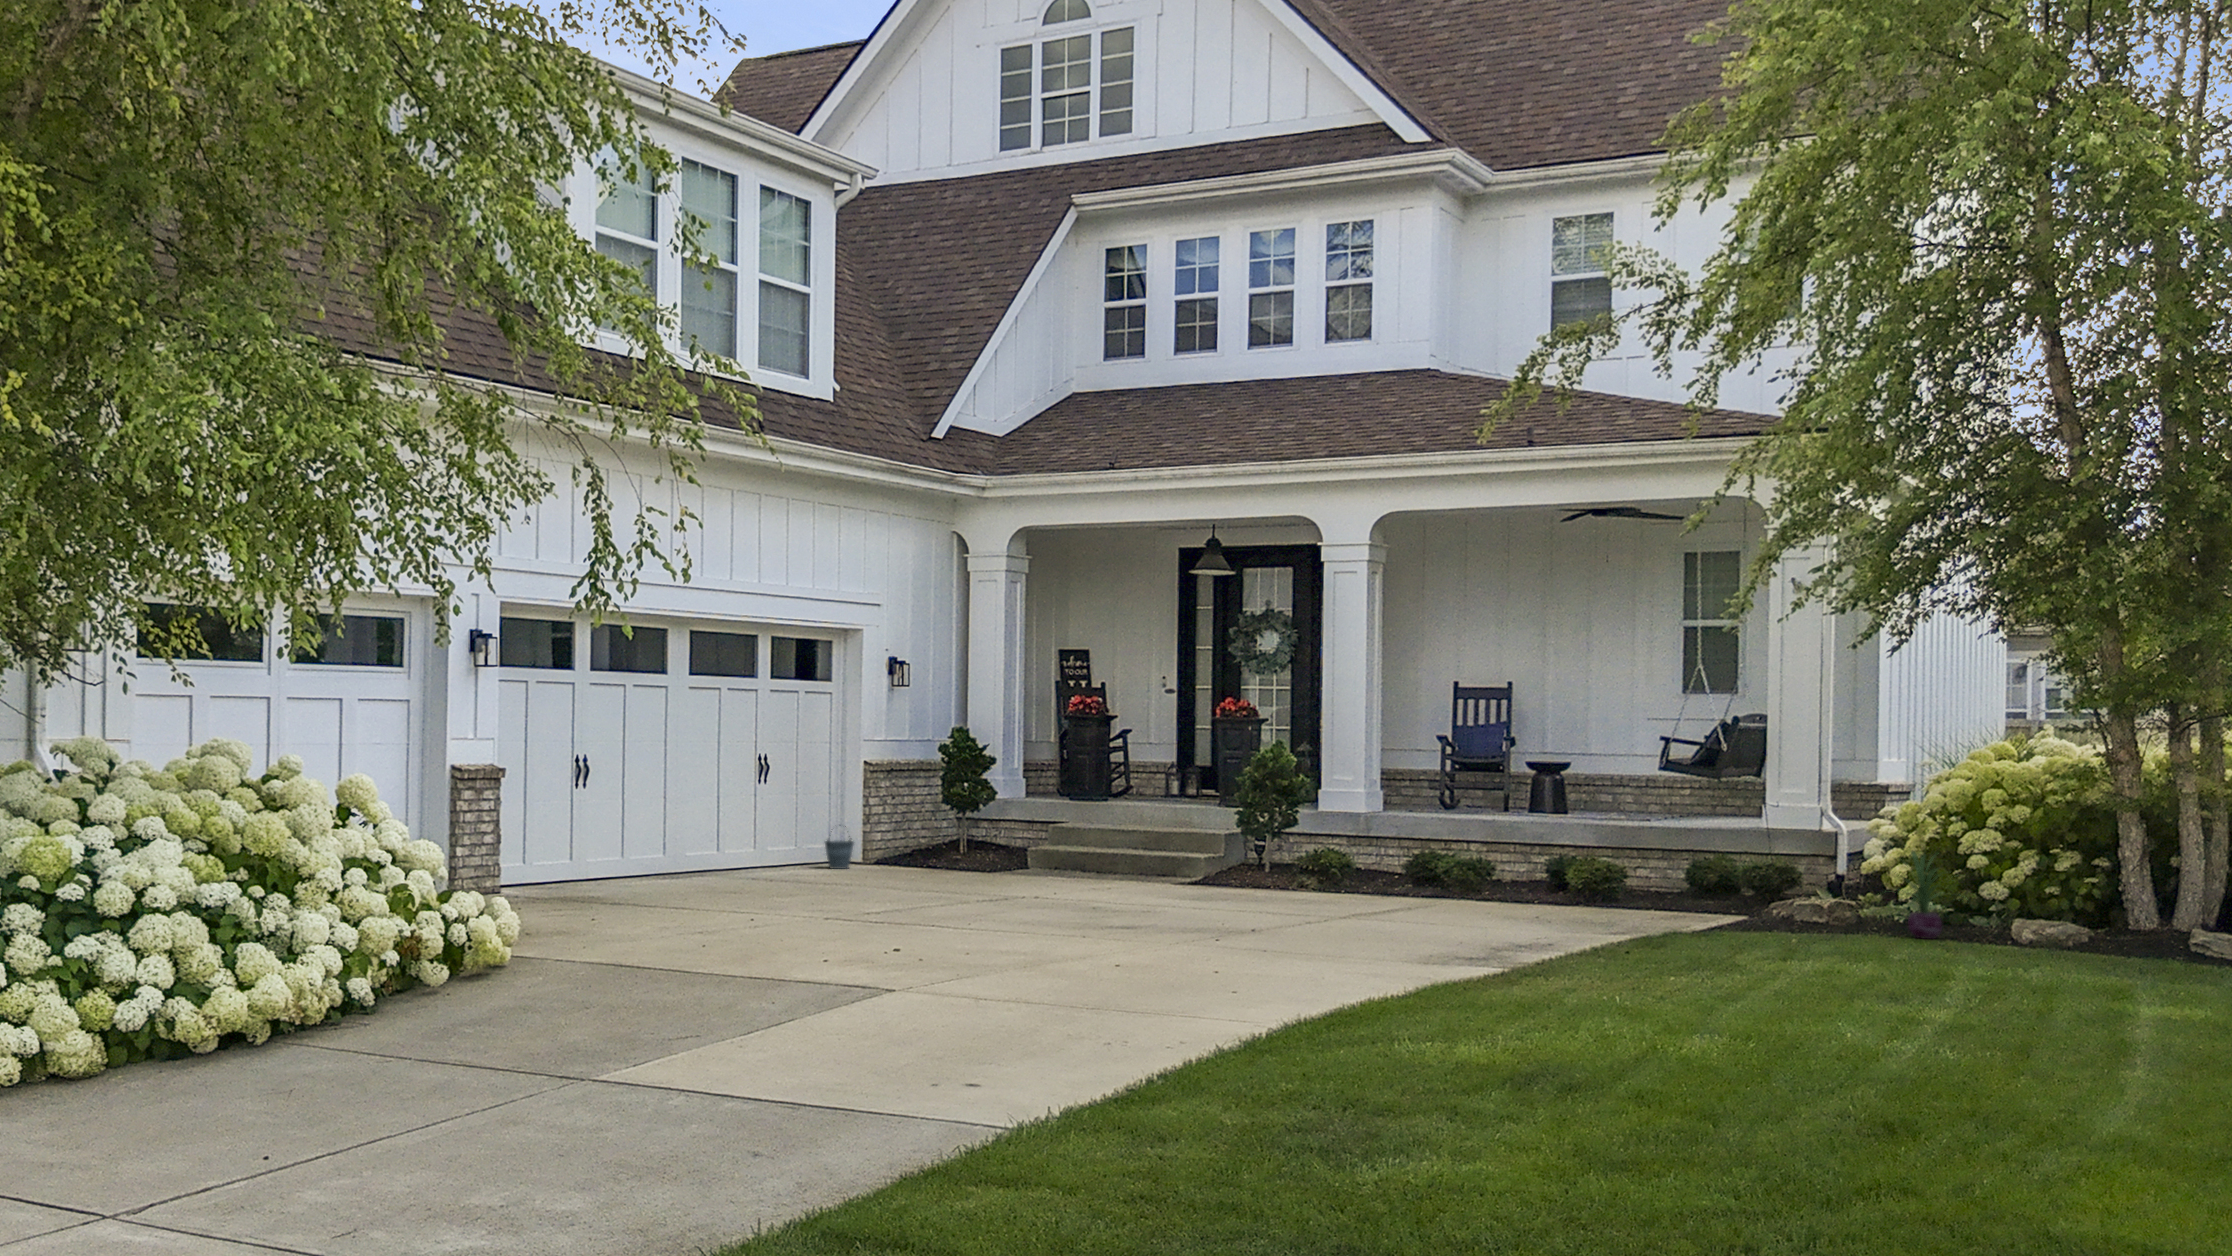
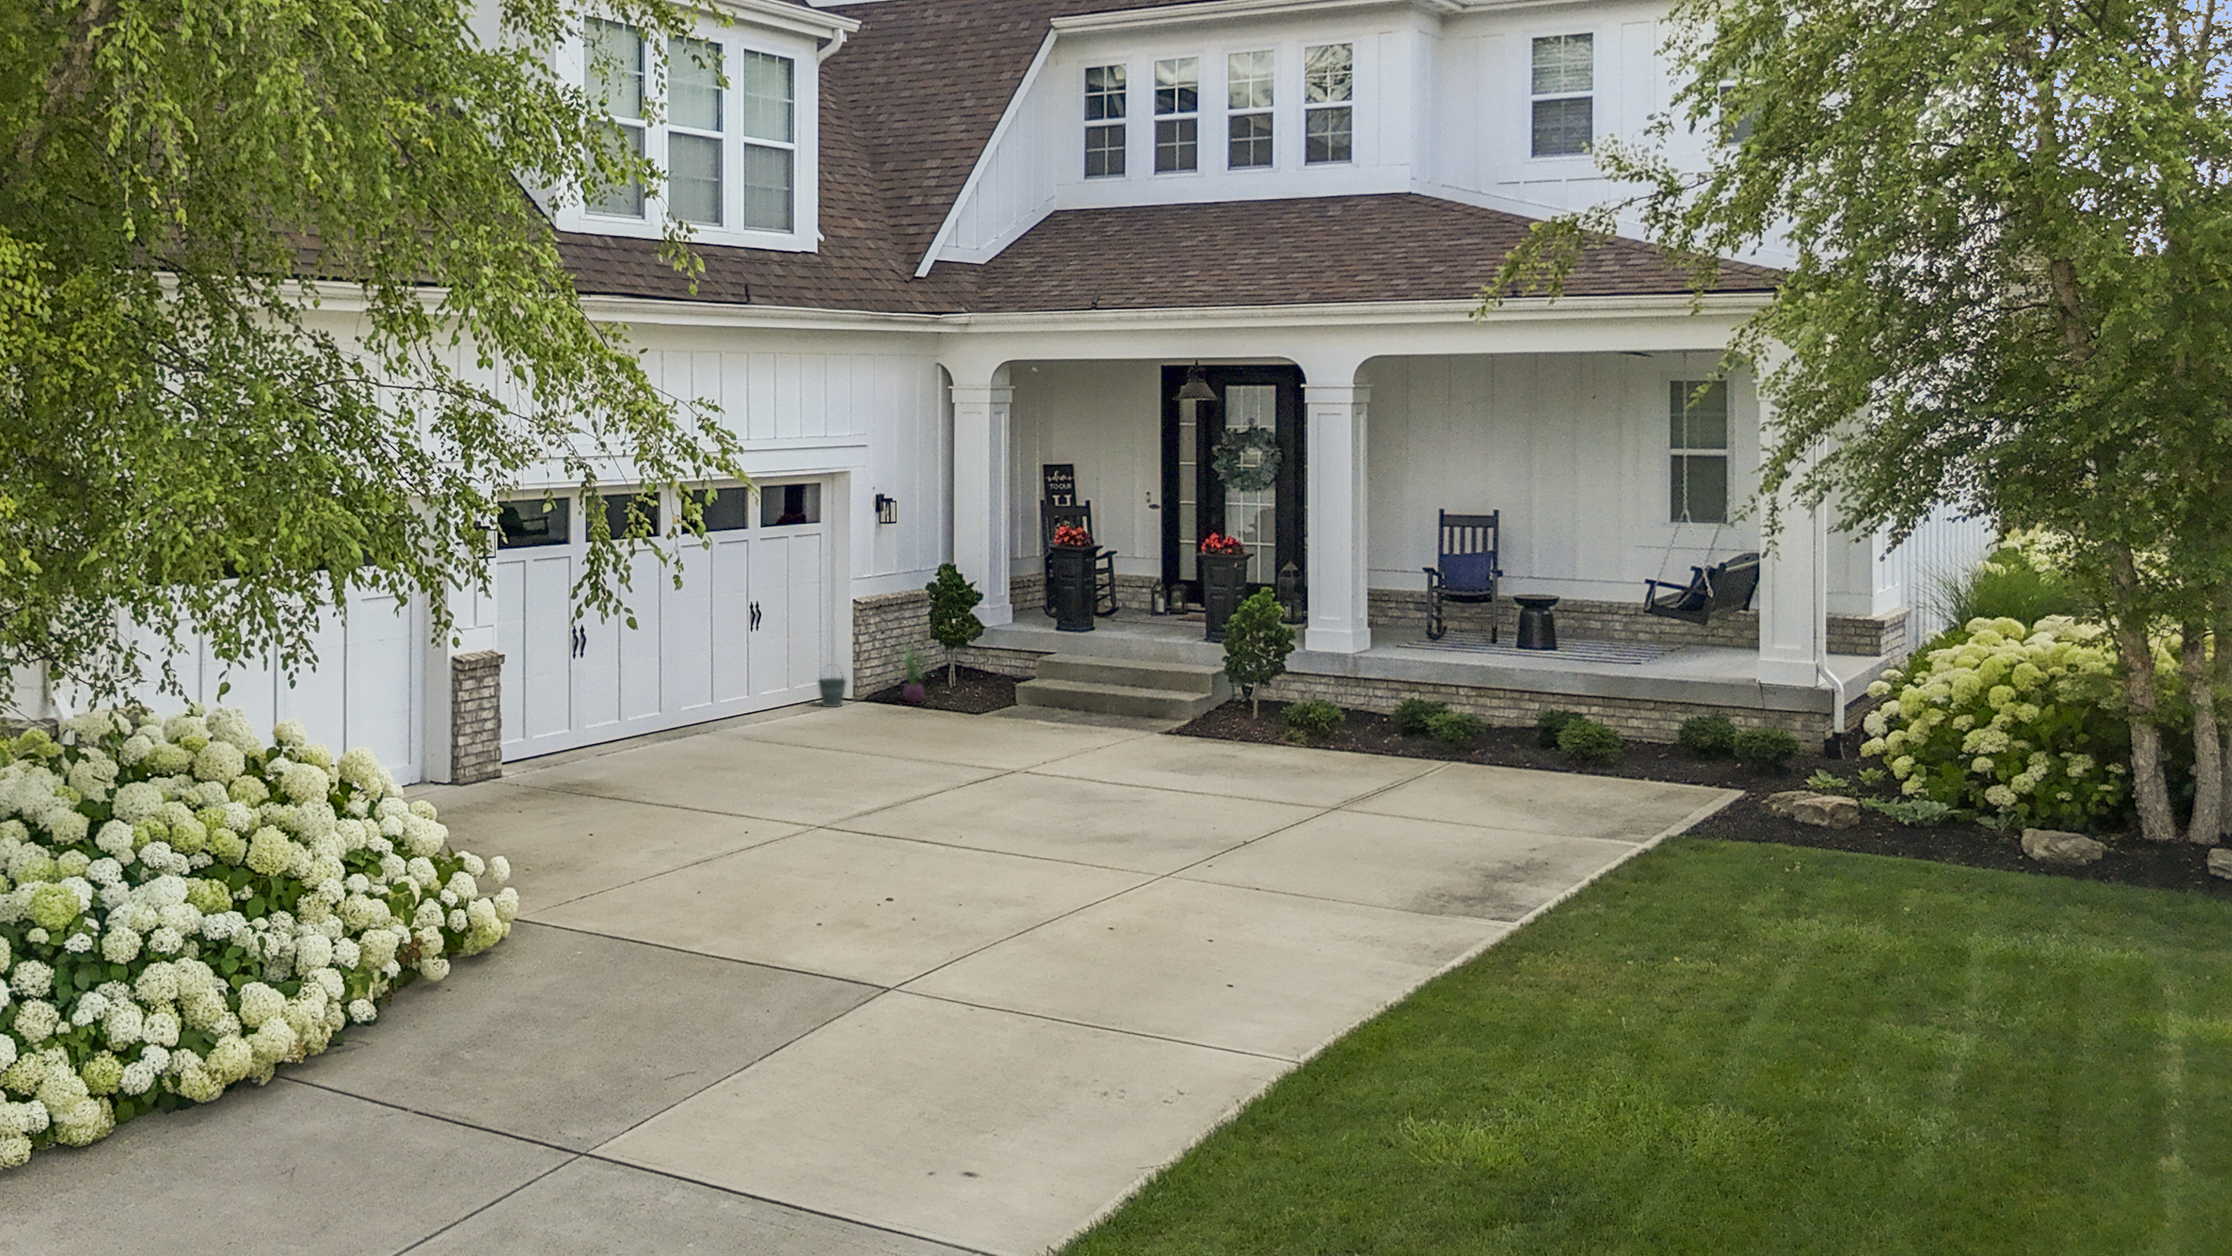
decorative plant: present [1885,851,1967,939] -> present [897,644,931,702]

